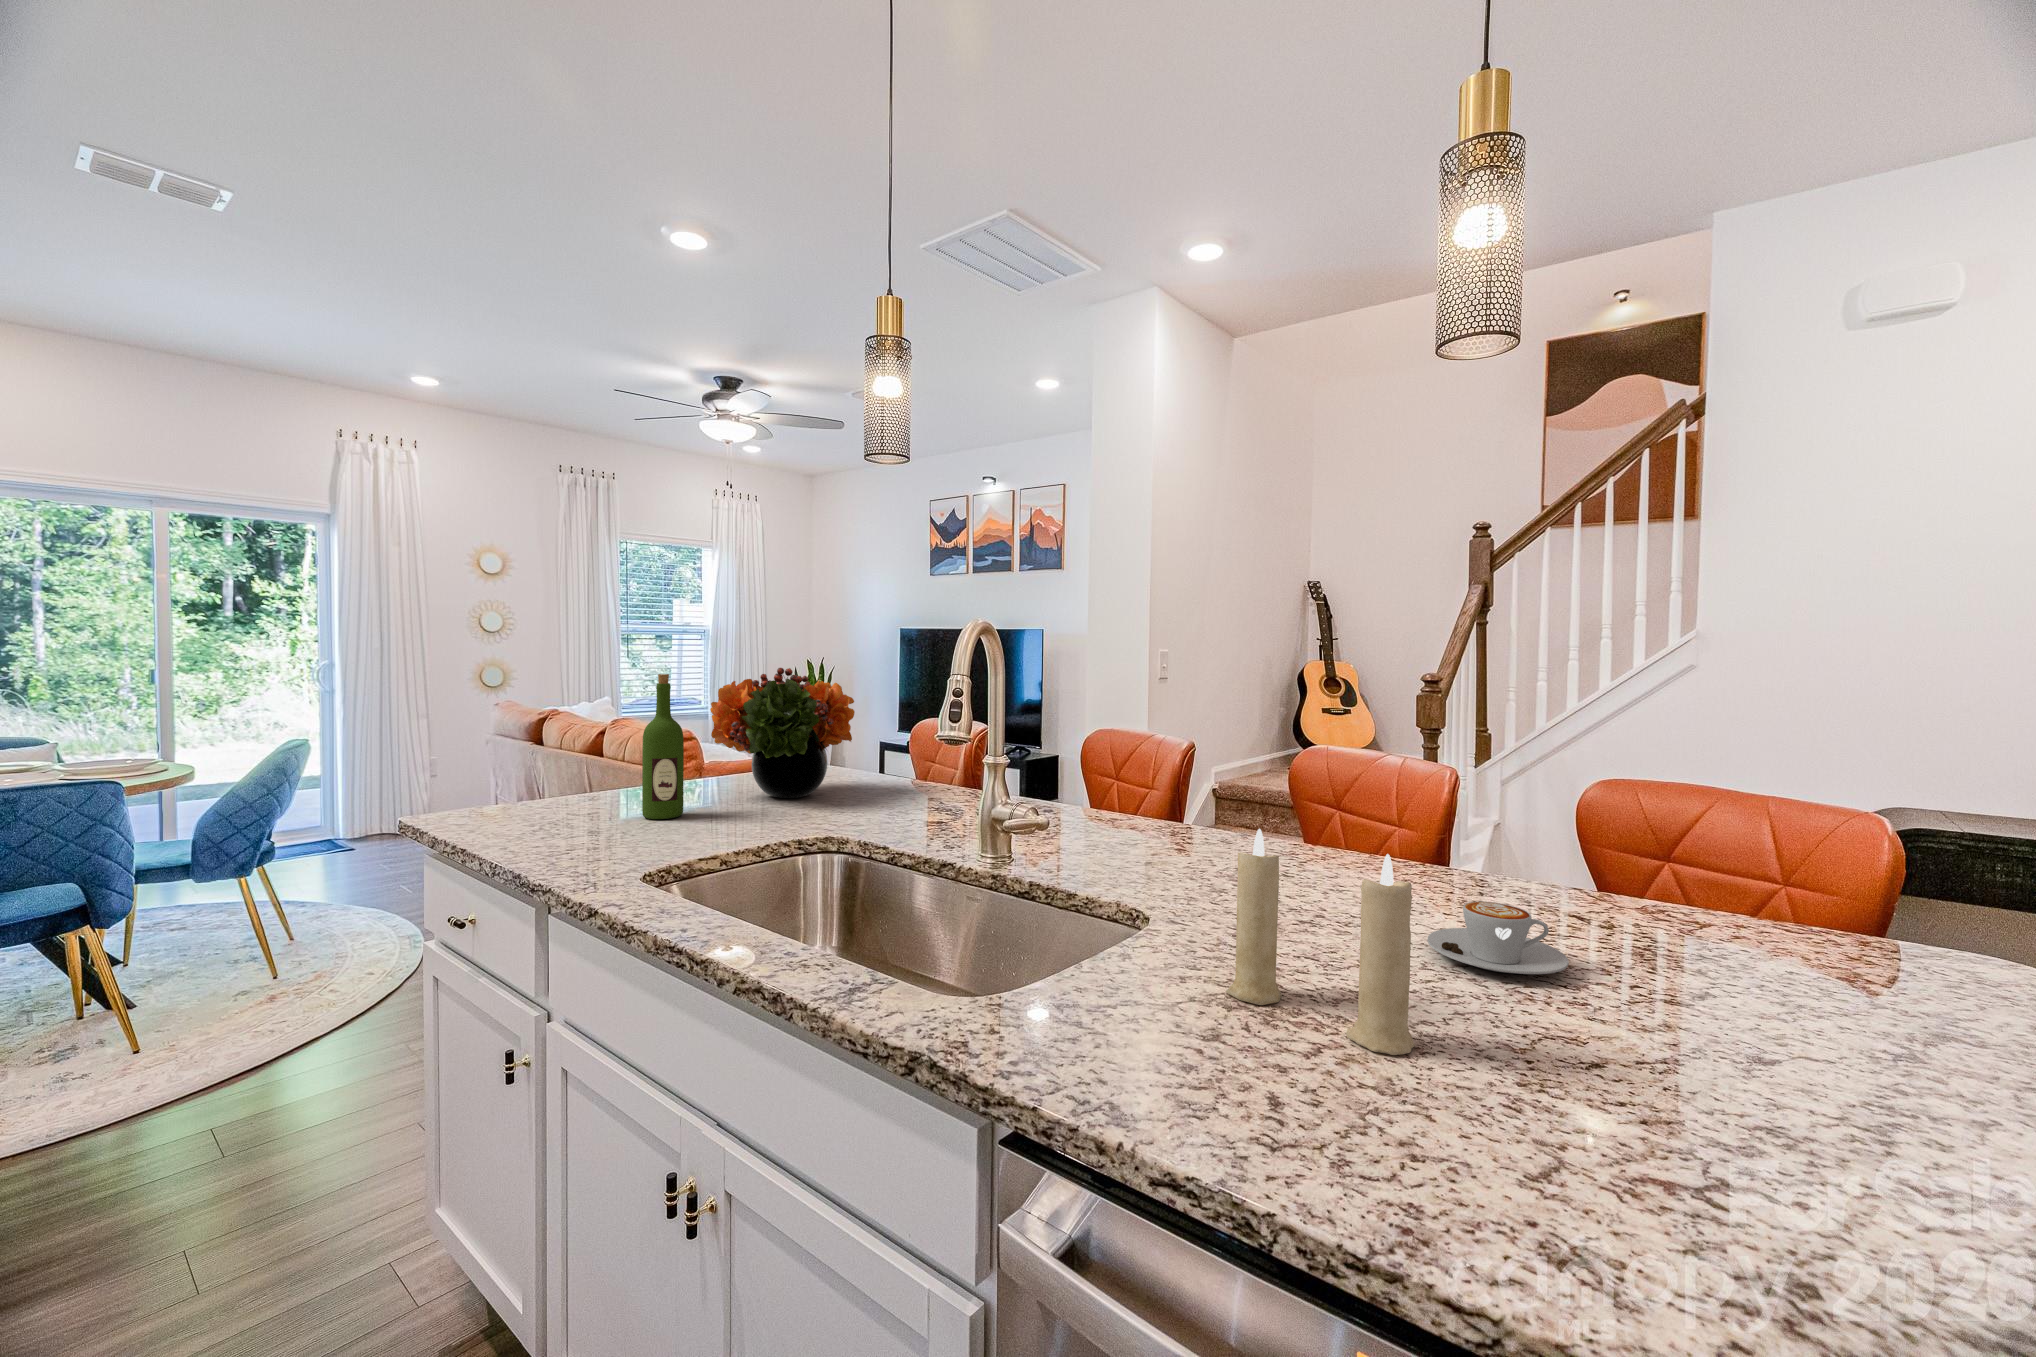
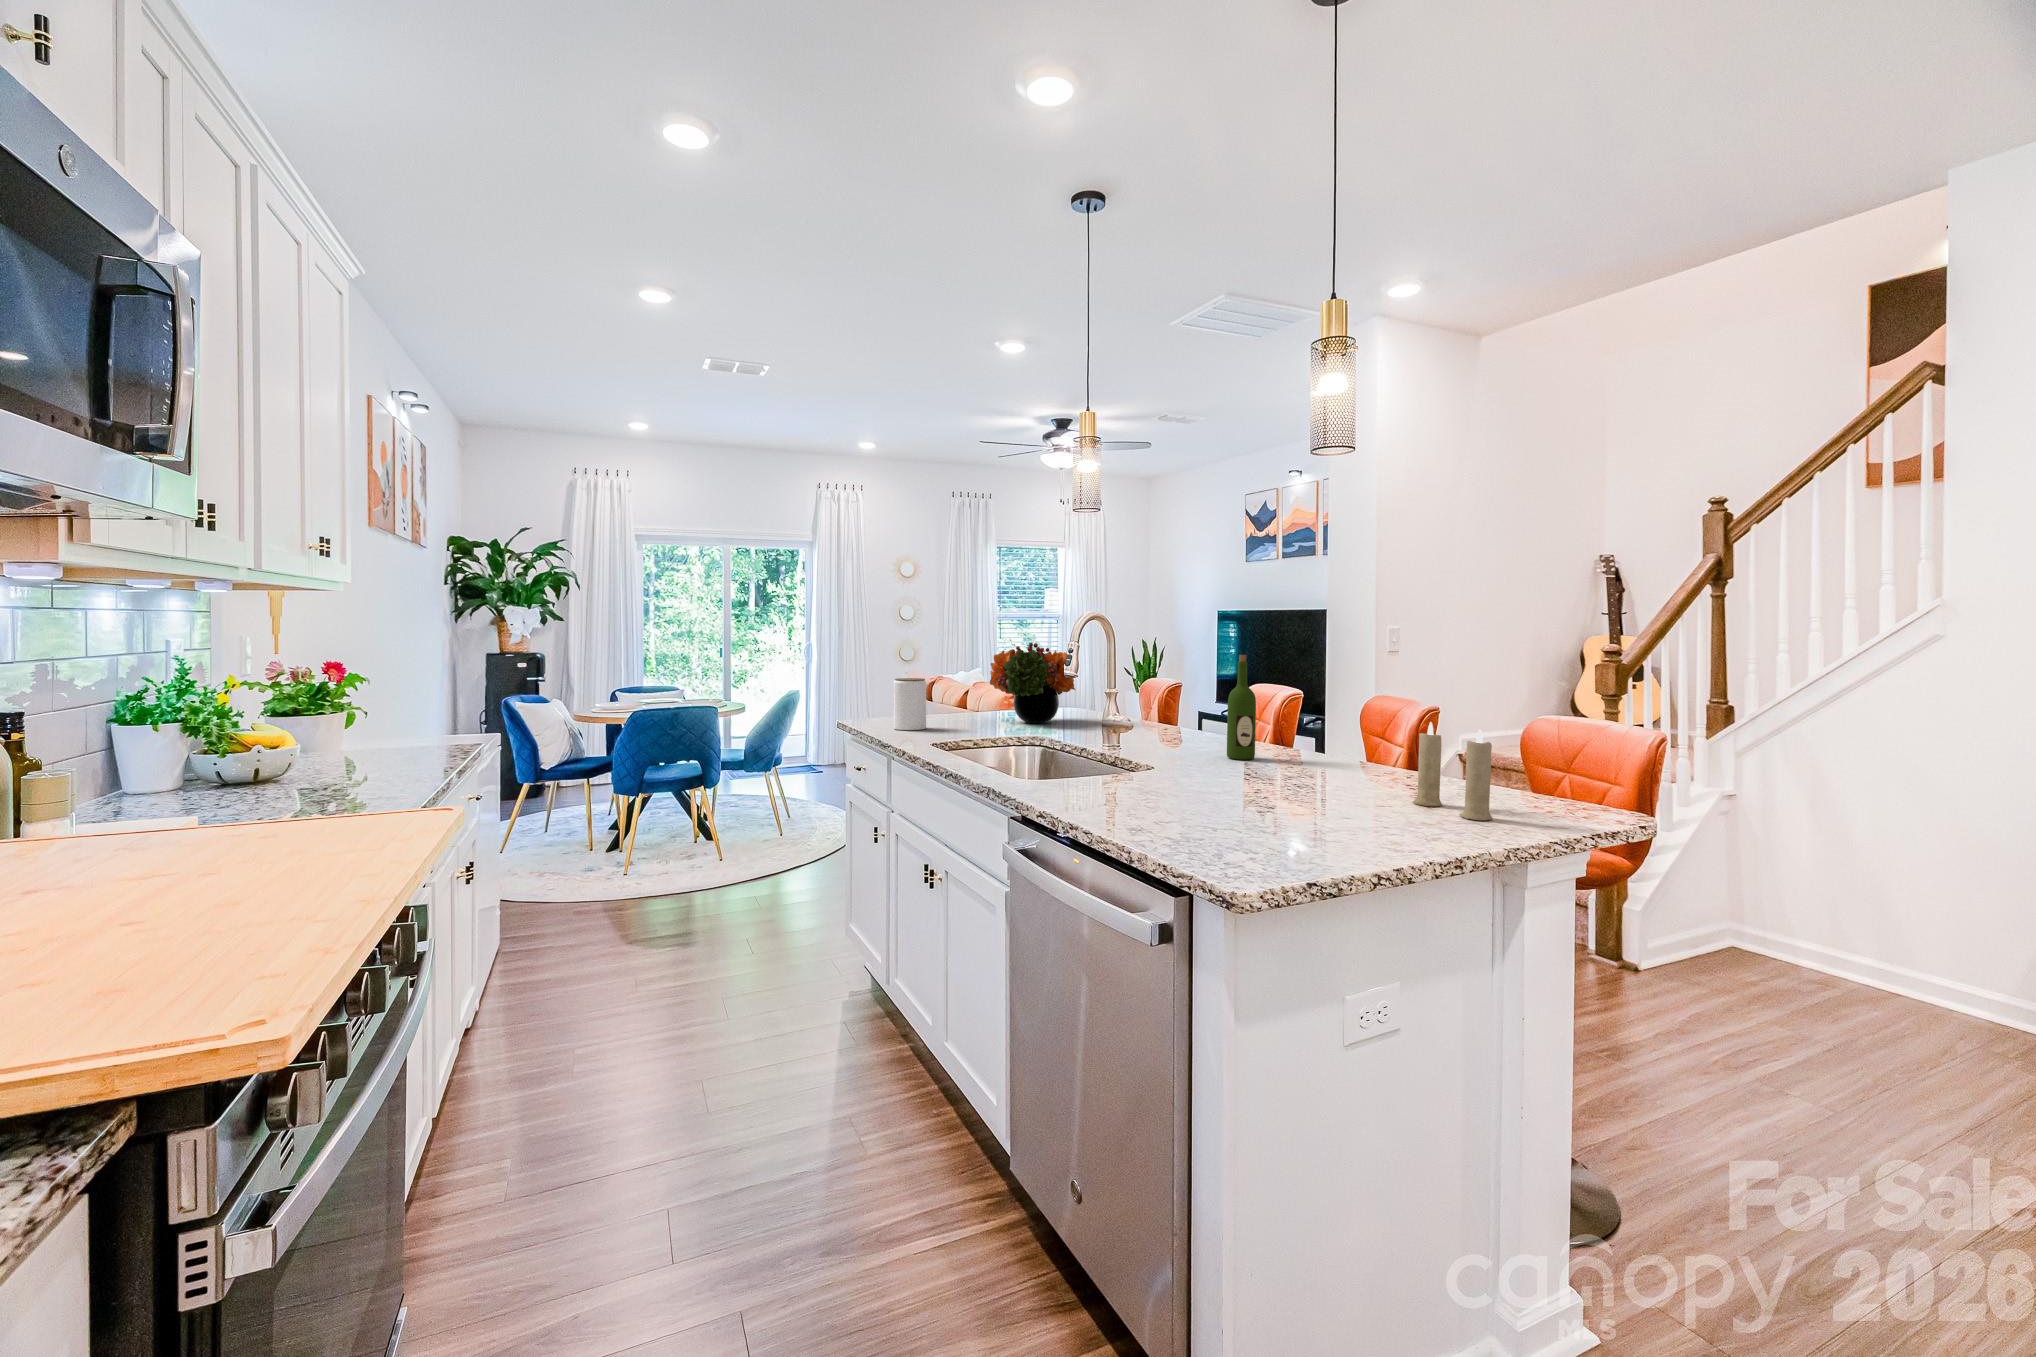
wine bottle: present [642,674,684,819] -> present [1227,655,1256,760]
jar: none [534,735,603,837] -> present [893,678,926,730]
candle: present [1226,829,1415,1055] -> present [1413,722,1492,820]
coffee cup: present [1427,902,1569,974] -> none [1263,764,1331,796]

